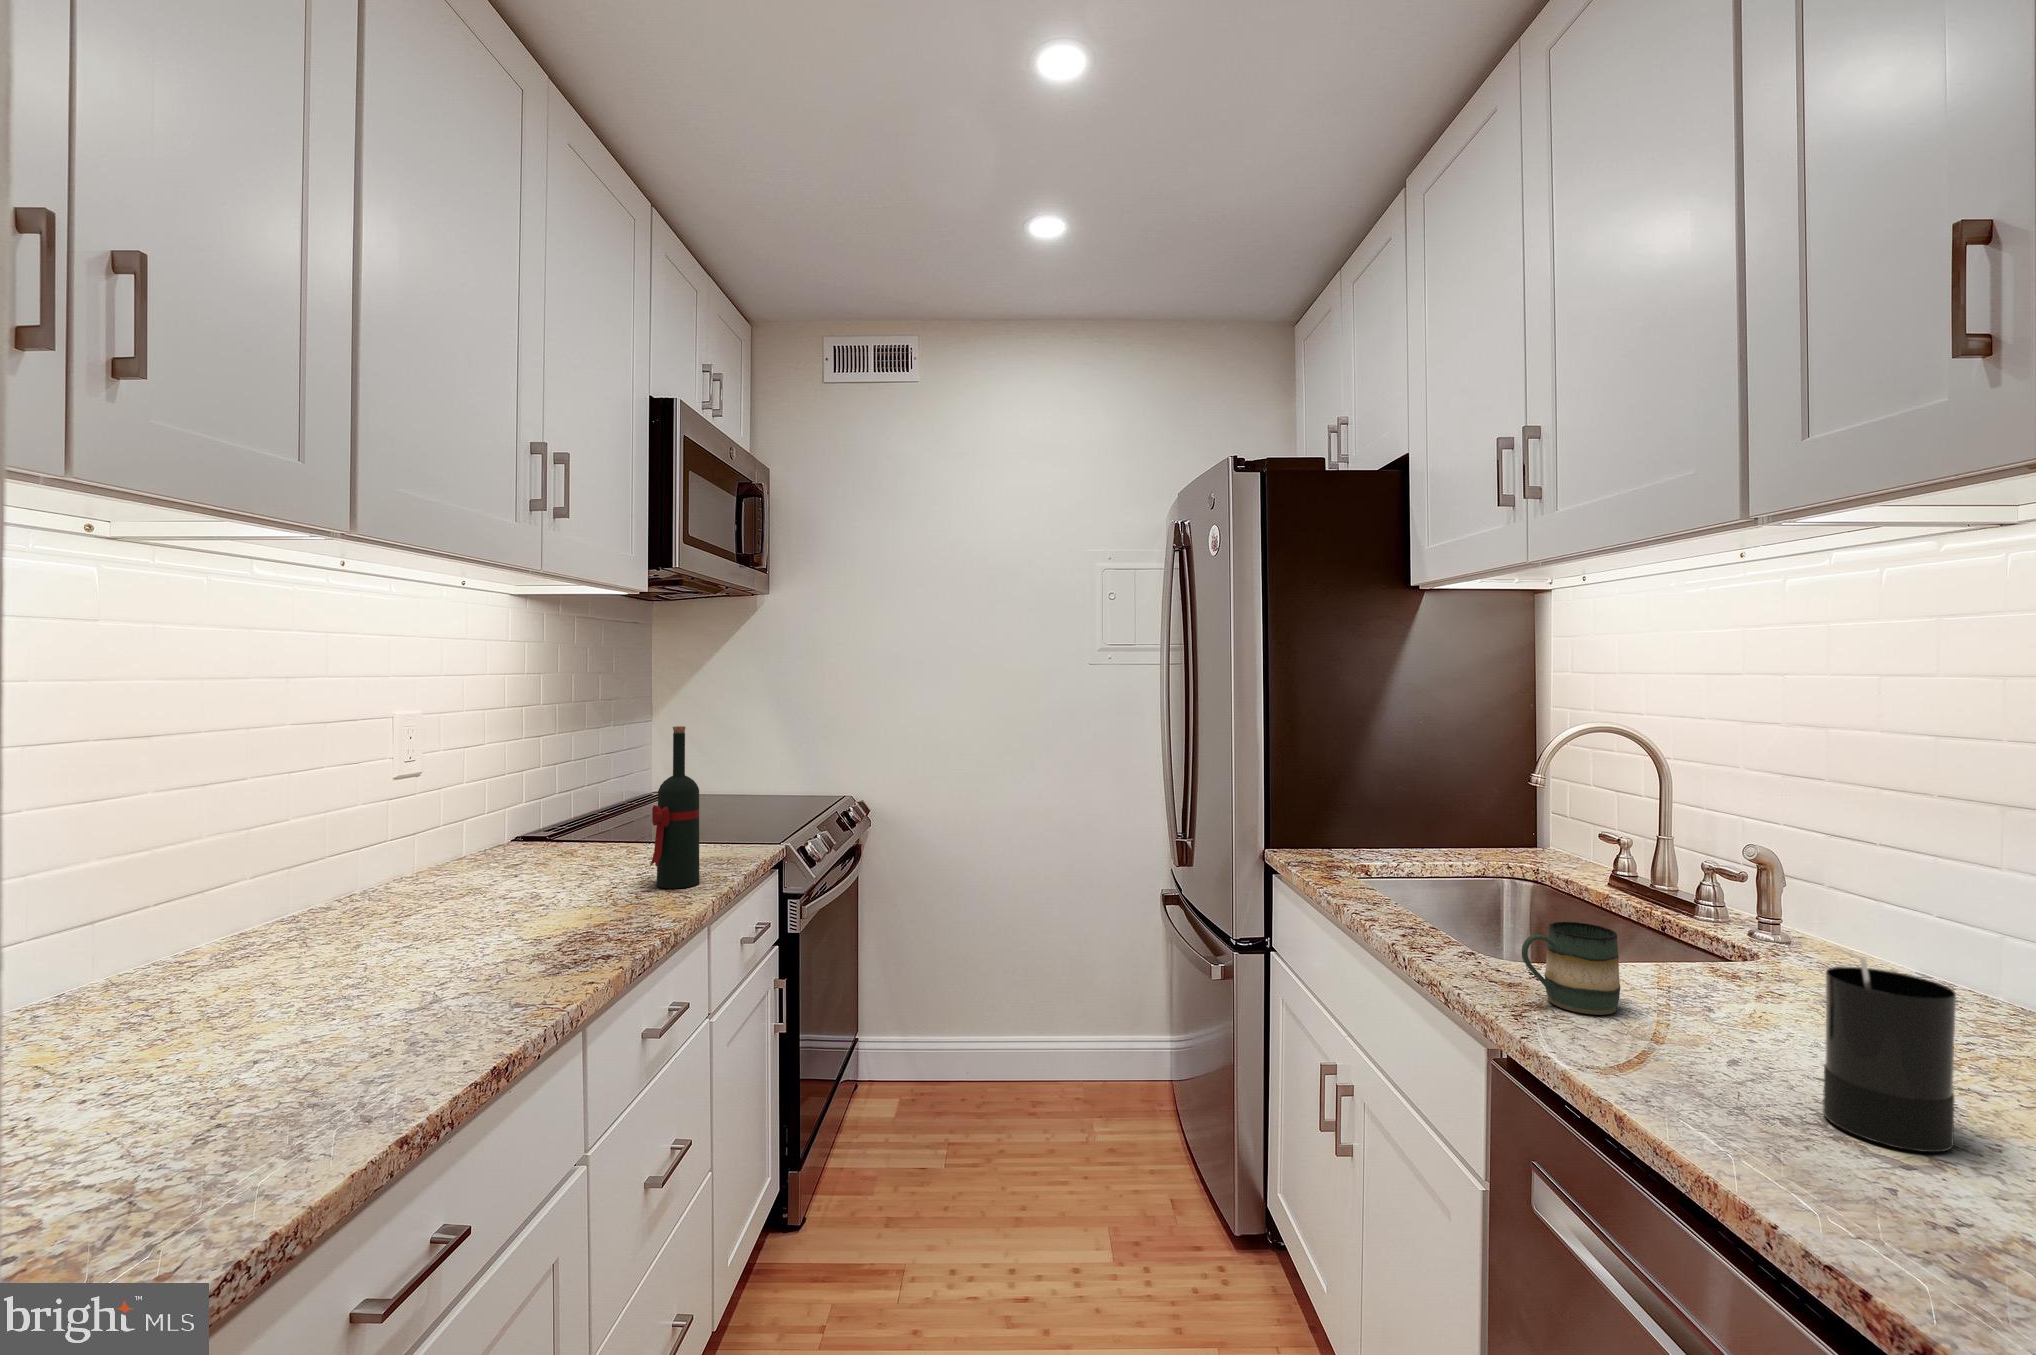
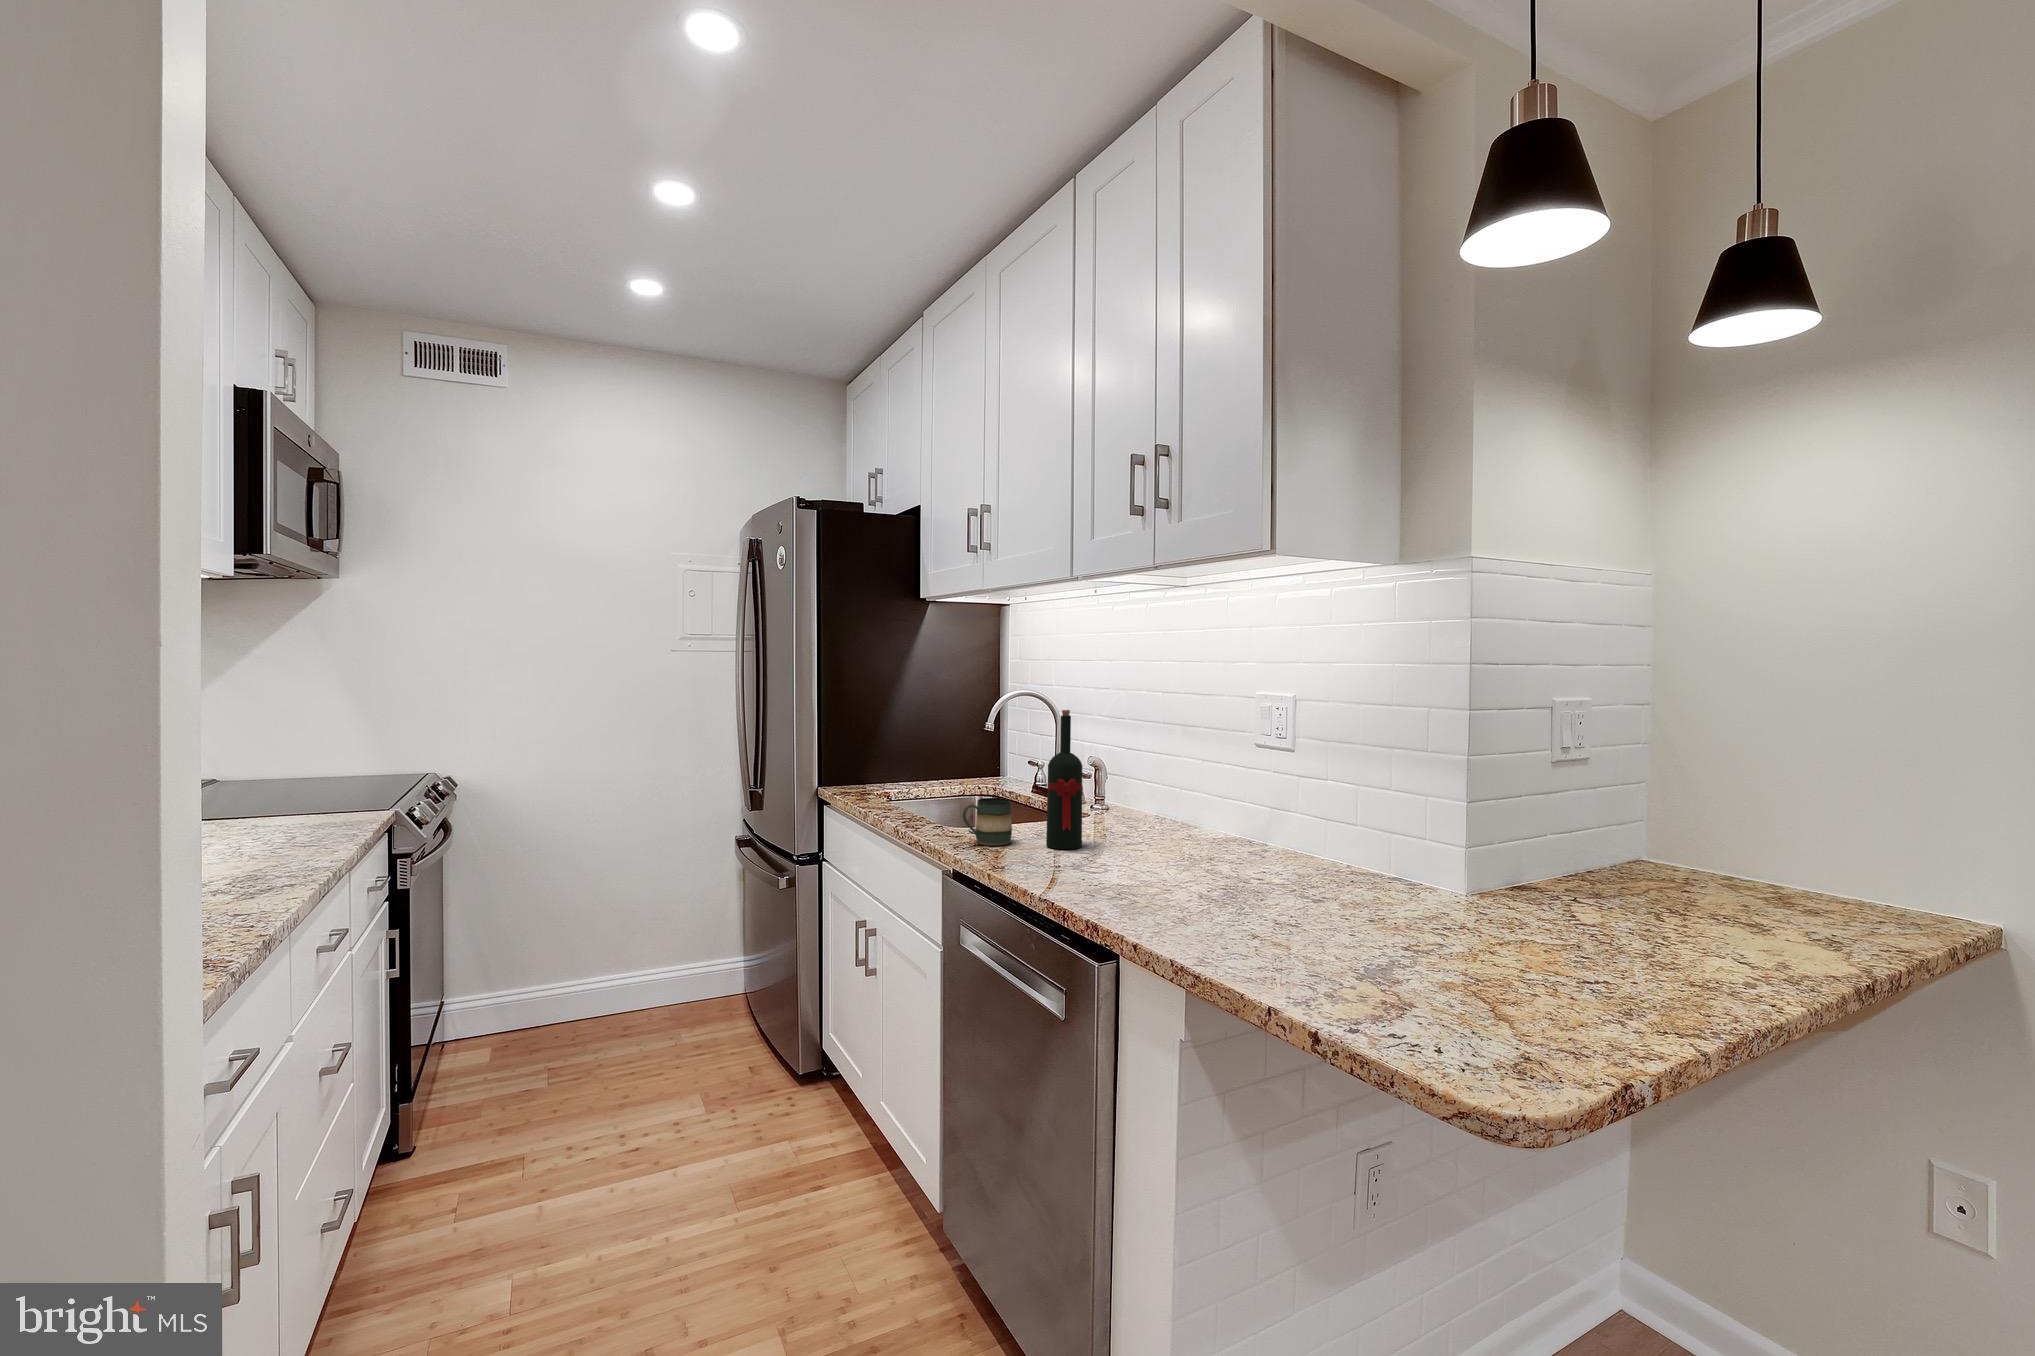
wine bottle: present [650,726,699,889] -> present [1046,710,1082,849]
candle: present [1823,950,1956,1152] -> none [1082,789,1128,873]

